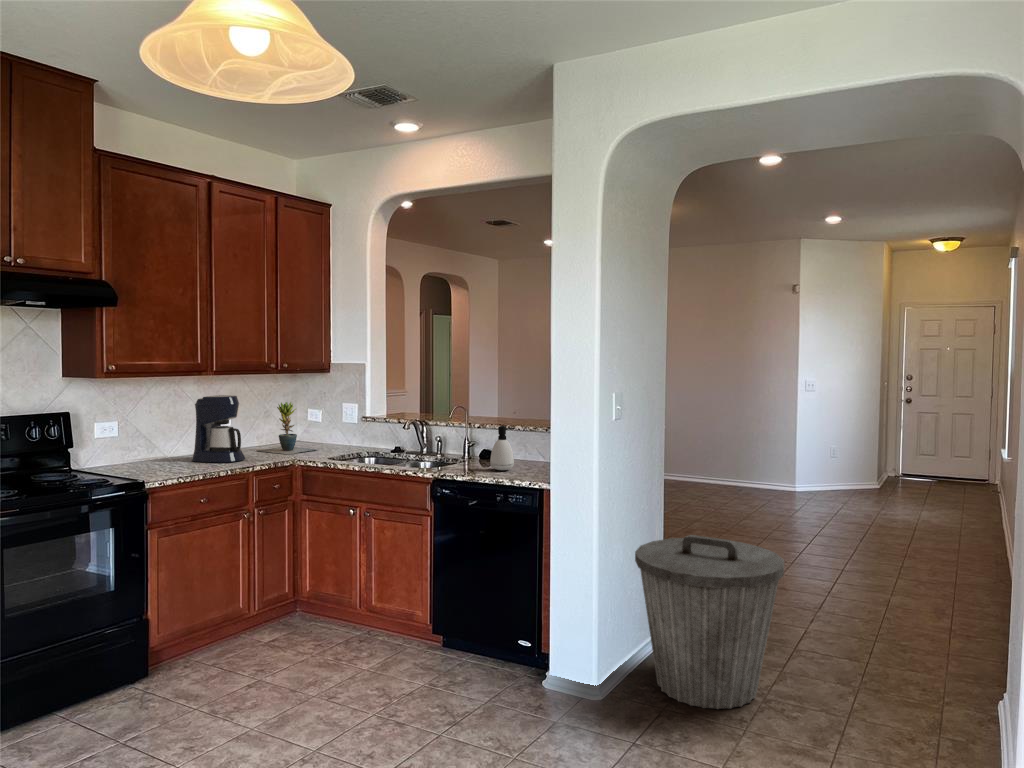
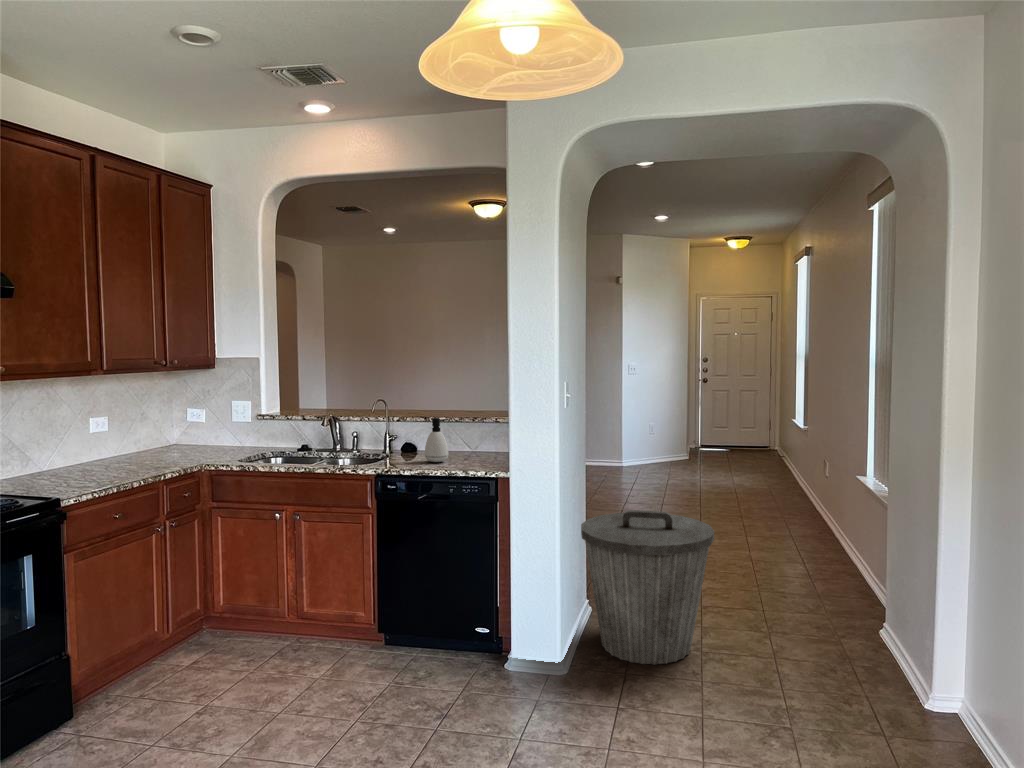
coffee maker: present [192,395,245,463] -> none [80,397,143,474]
potted plant: present [258,402,316,454] -> none [140,401,212,460]

